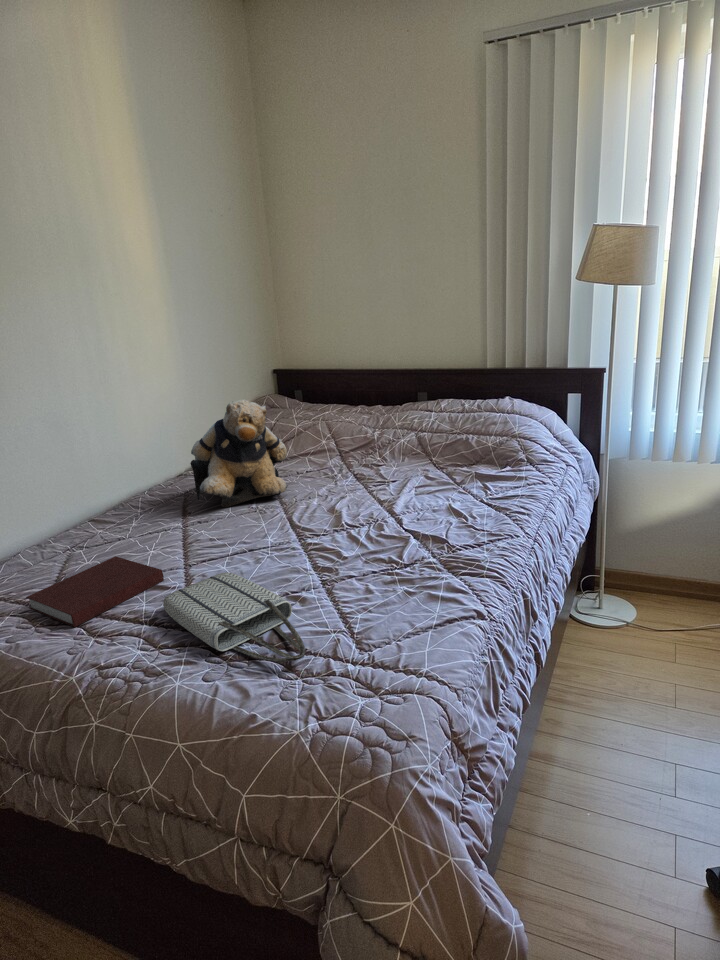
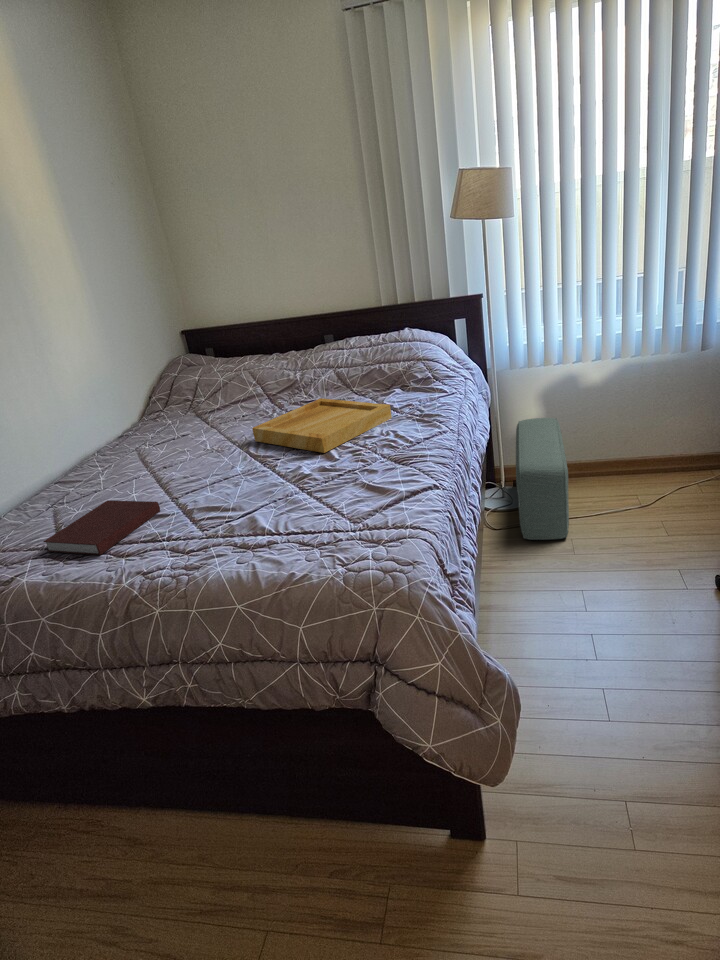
teddy bear: present [190,399,288,507] -> none [142,353,236,452]
tray: none [300,467,462,539] -> present [252,398,392,453]
pouf: none [612,522,684,684] -> present [516,418,569,540]
tote bag: present [163,572,305,662] -> none [175,492,315,544]

